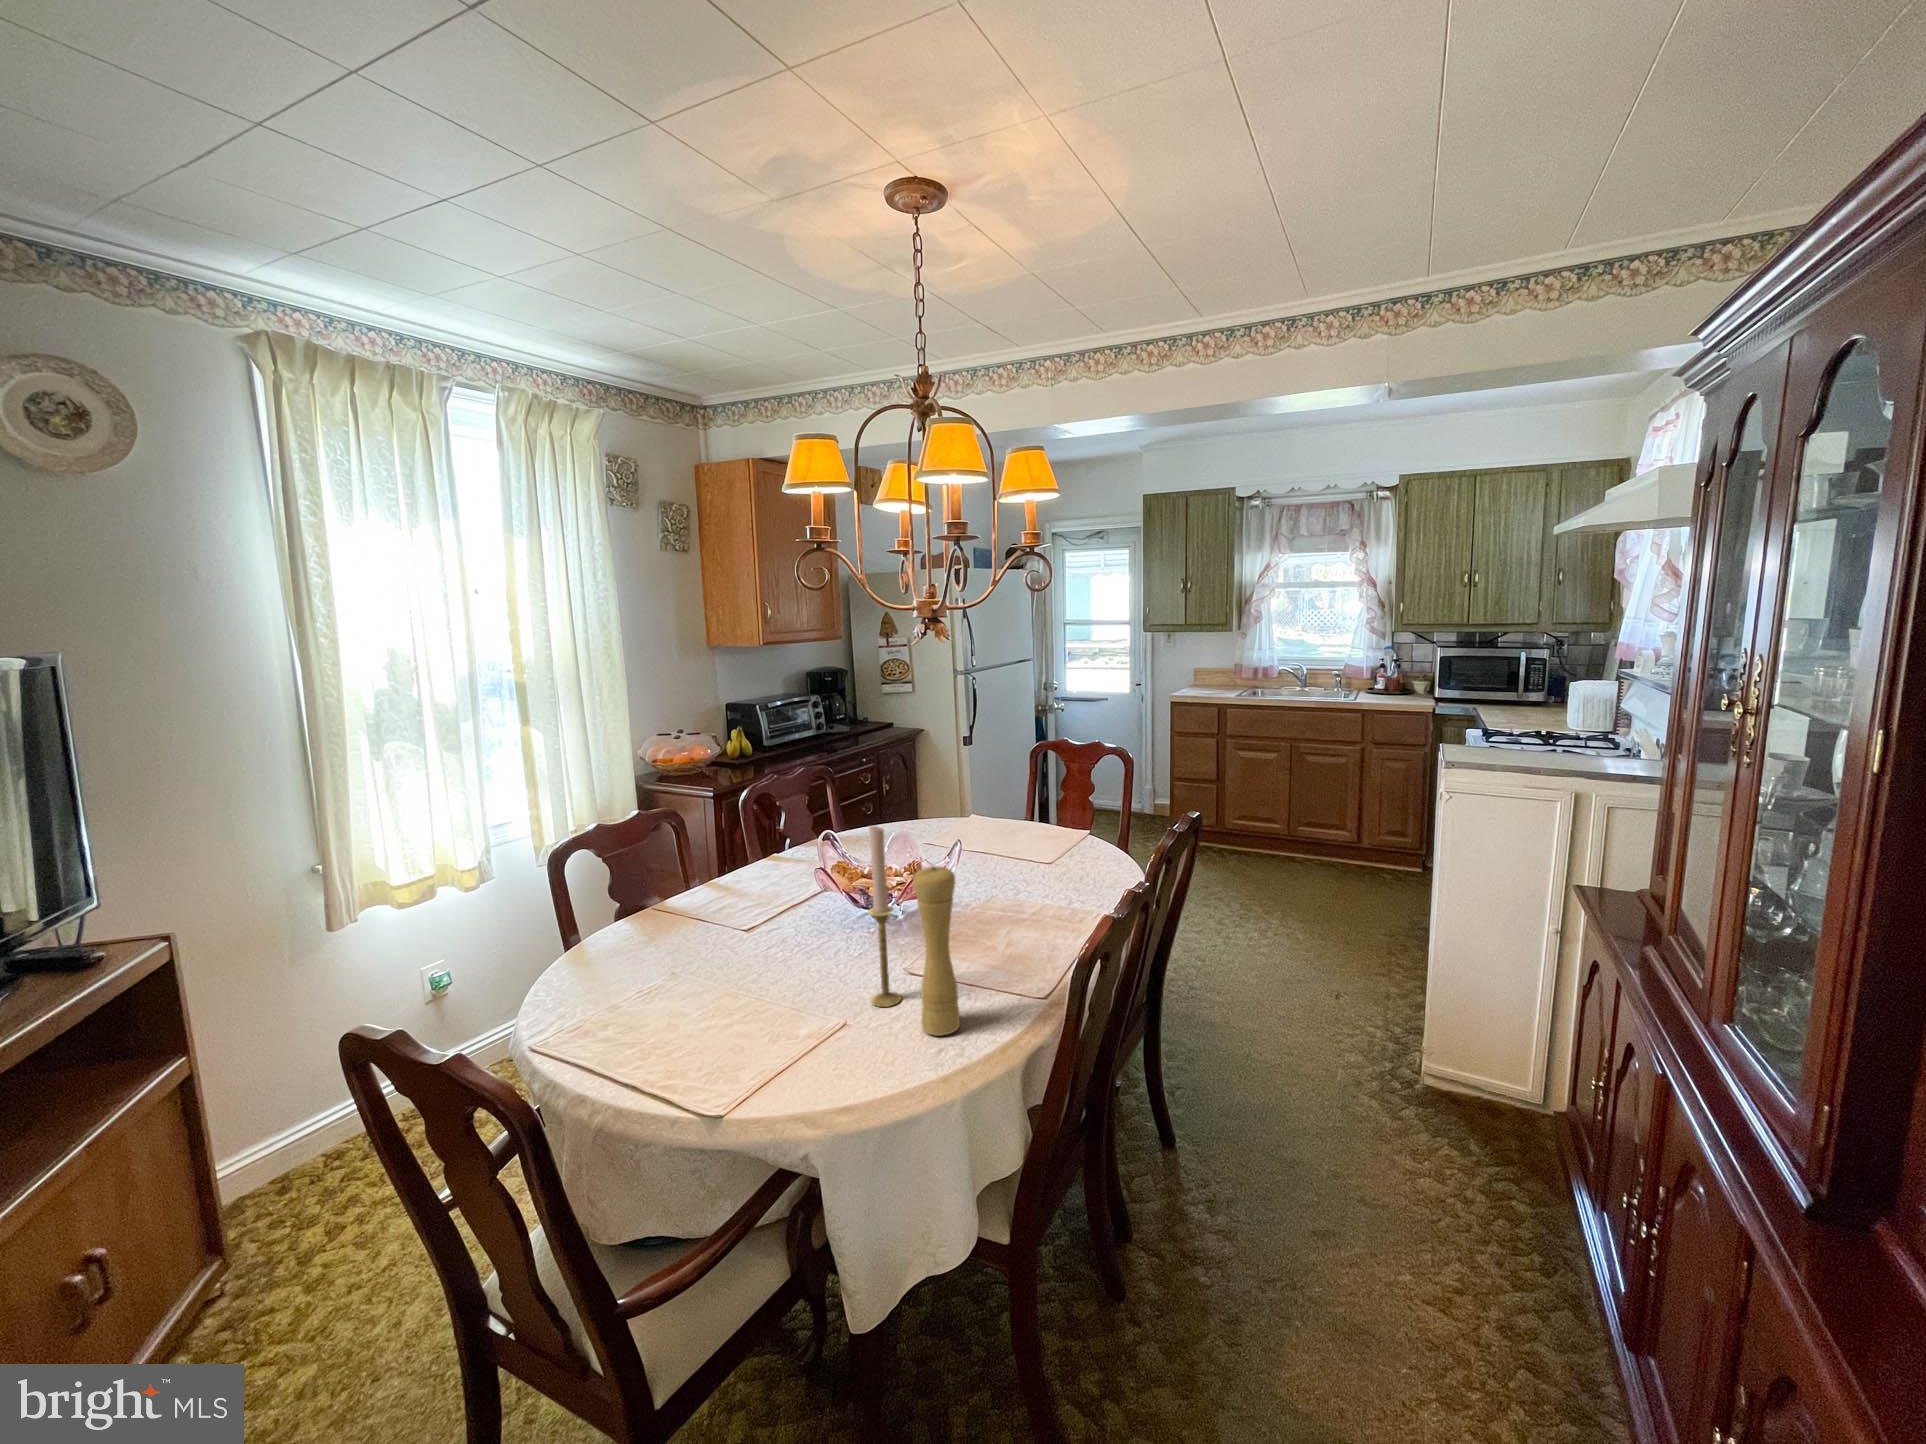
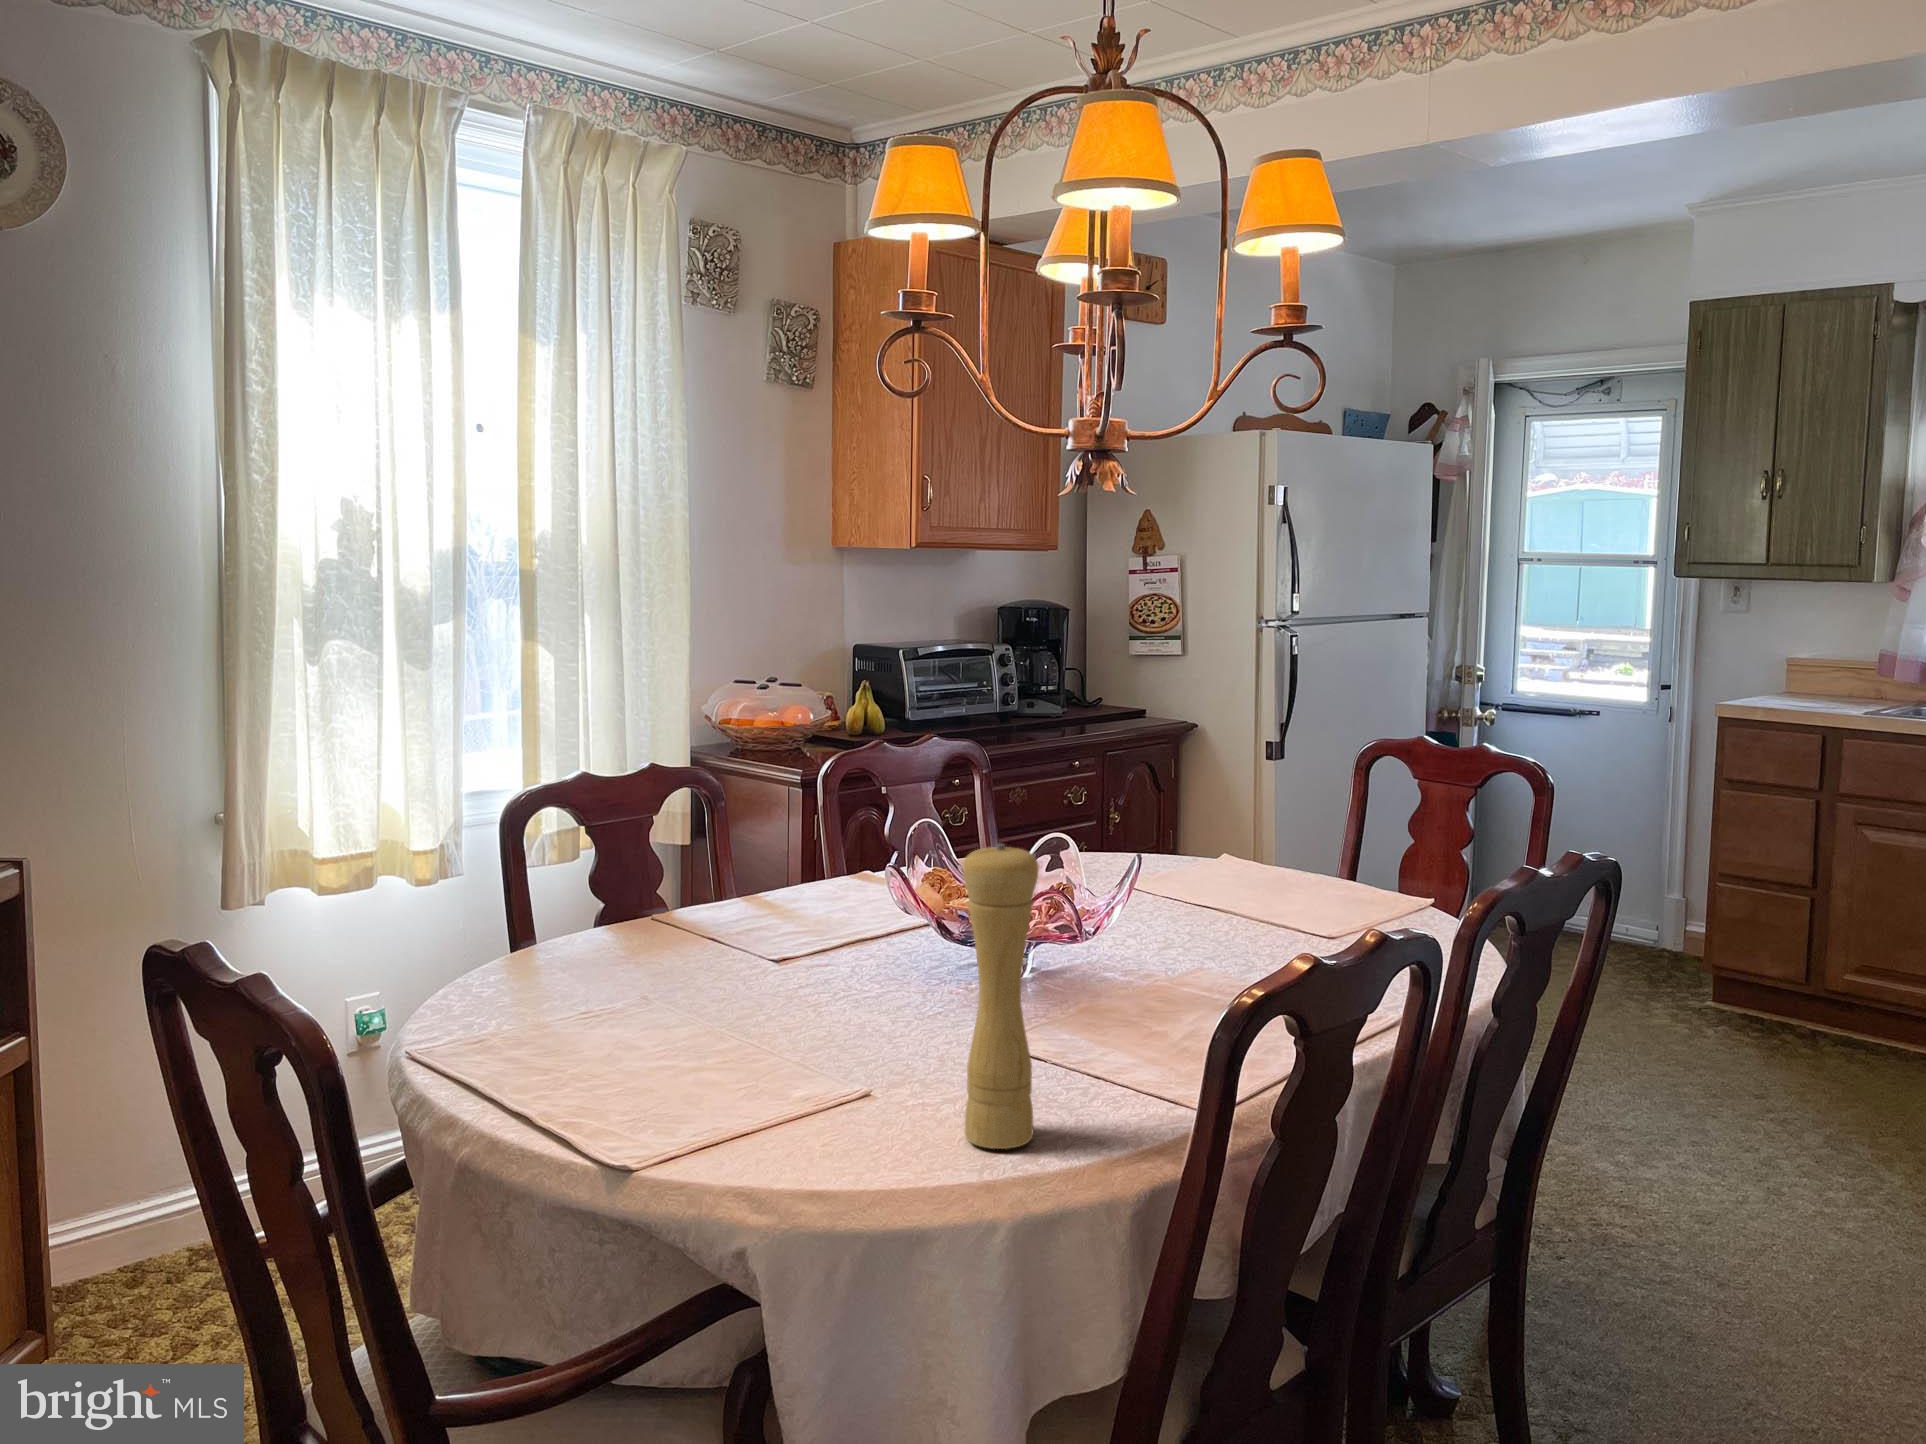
candlestick: present [869,826,901,1007] -> none [901,772,956,1097]

